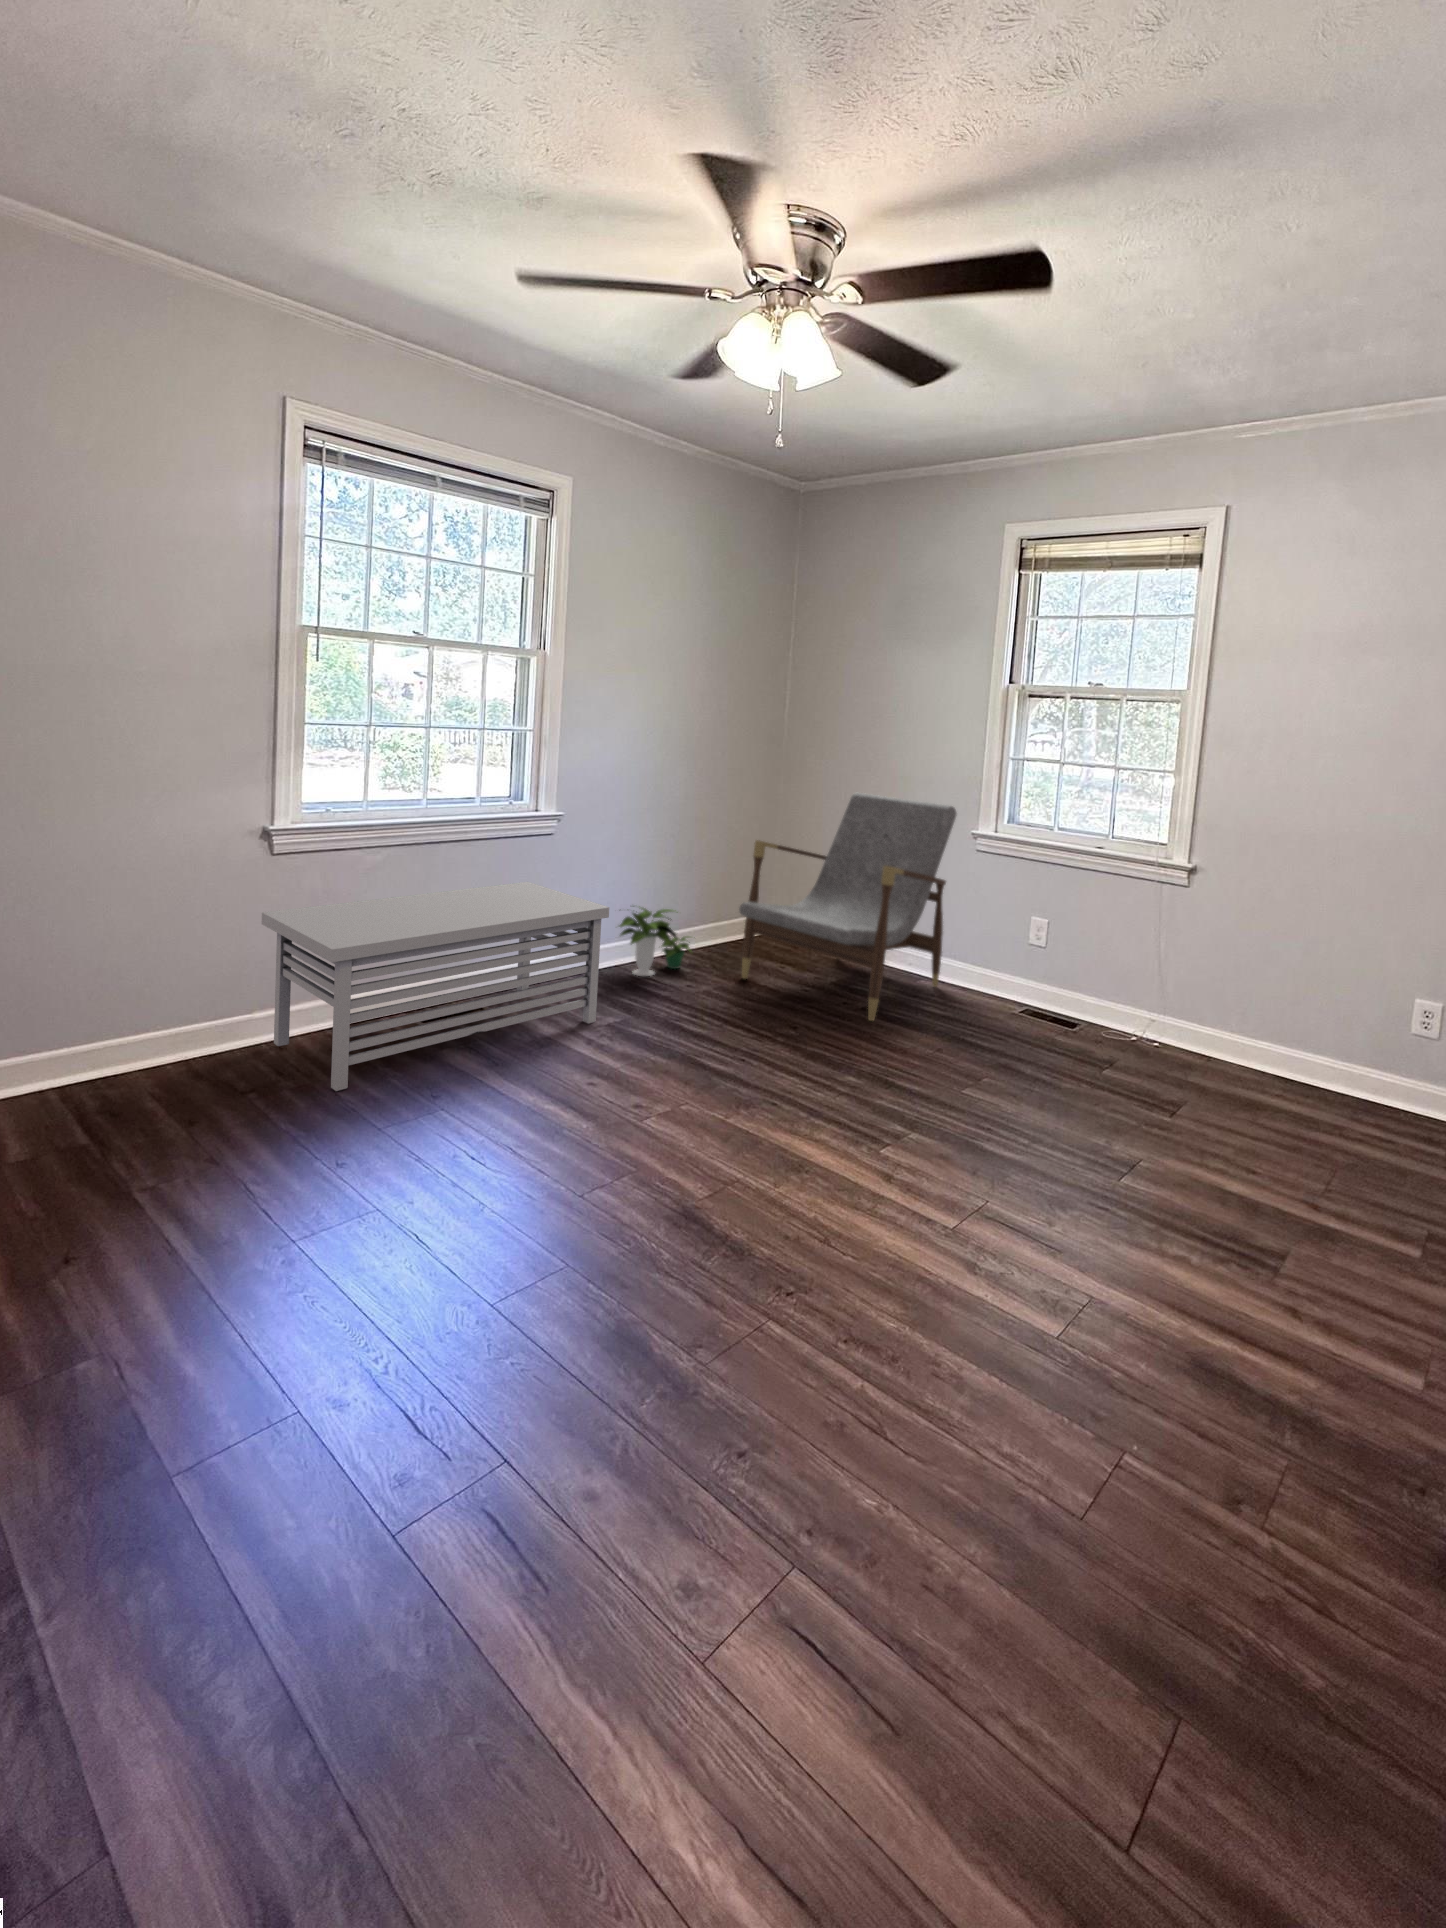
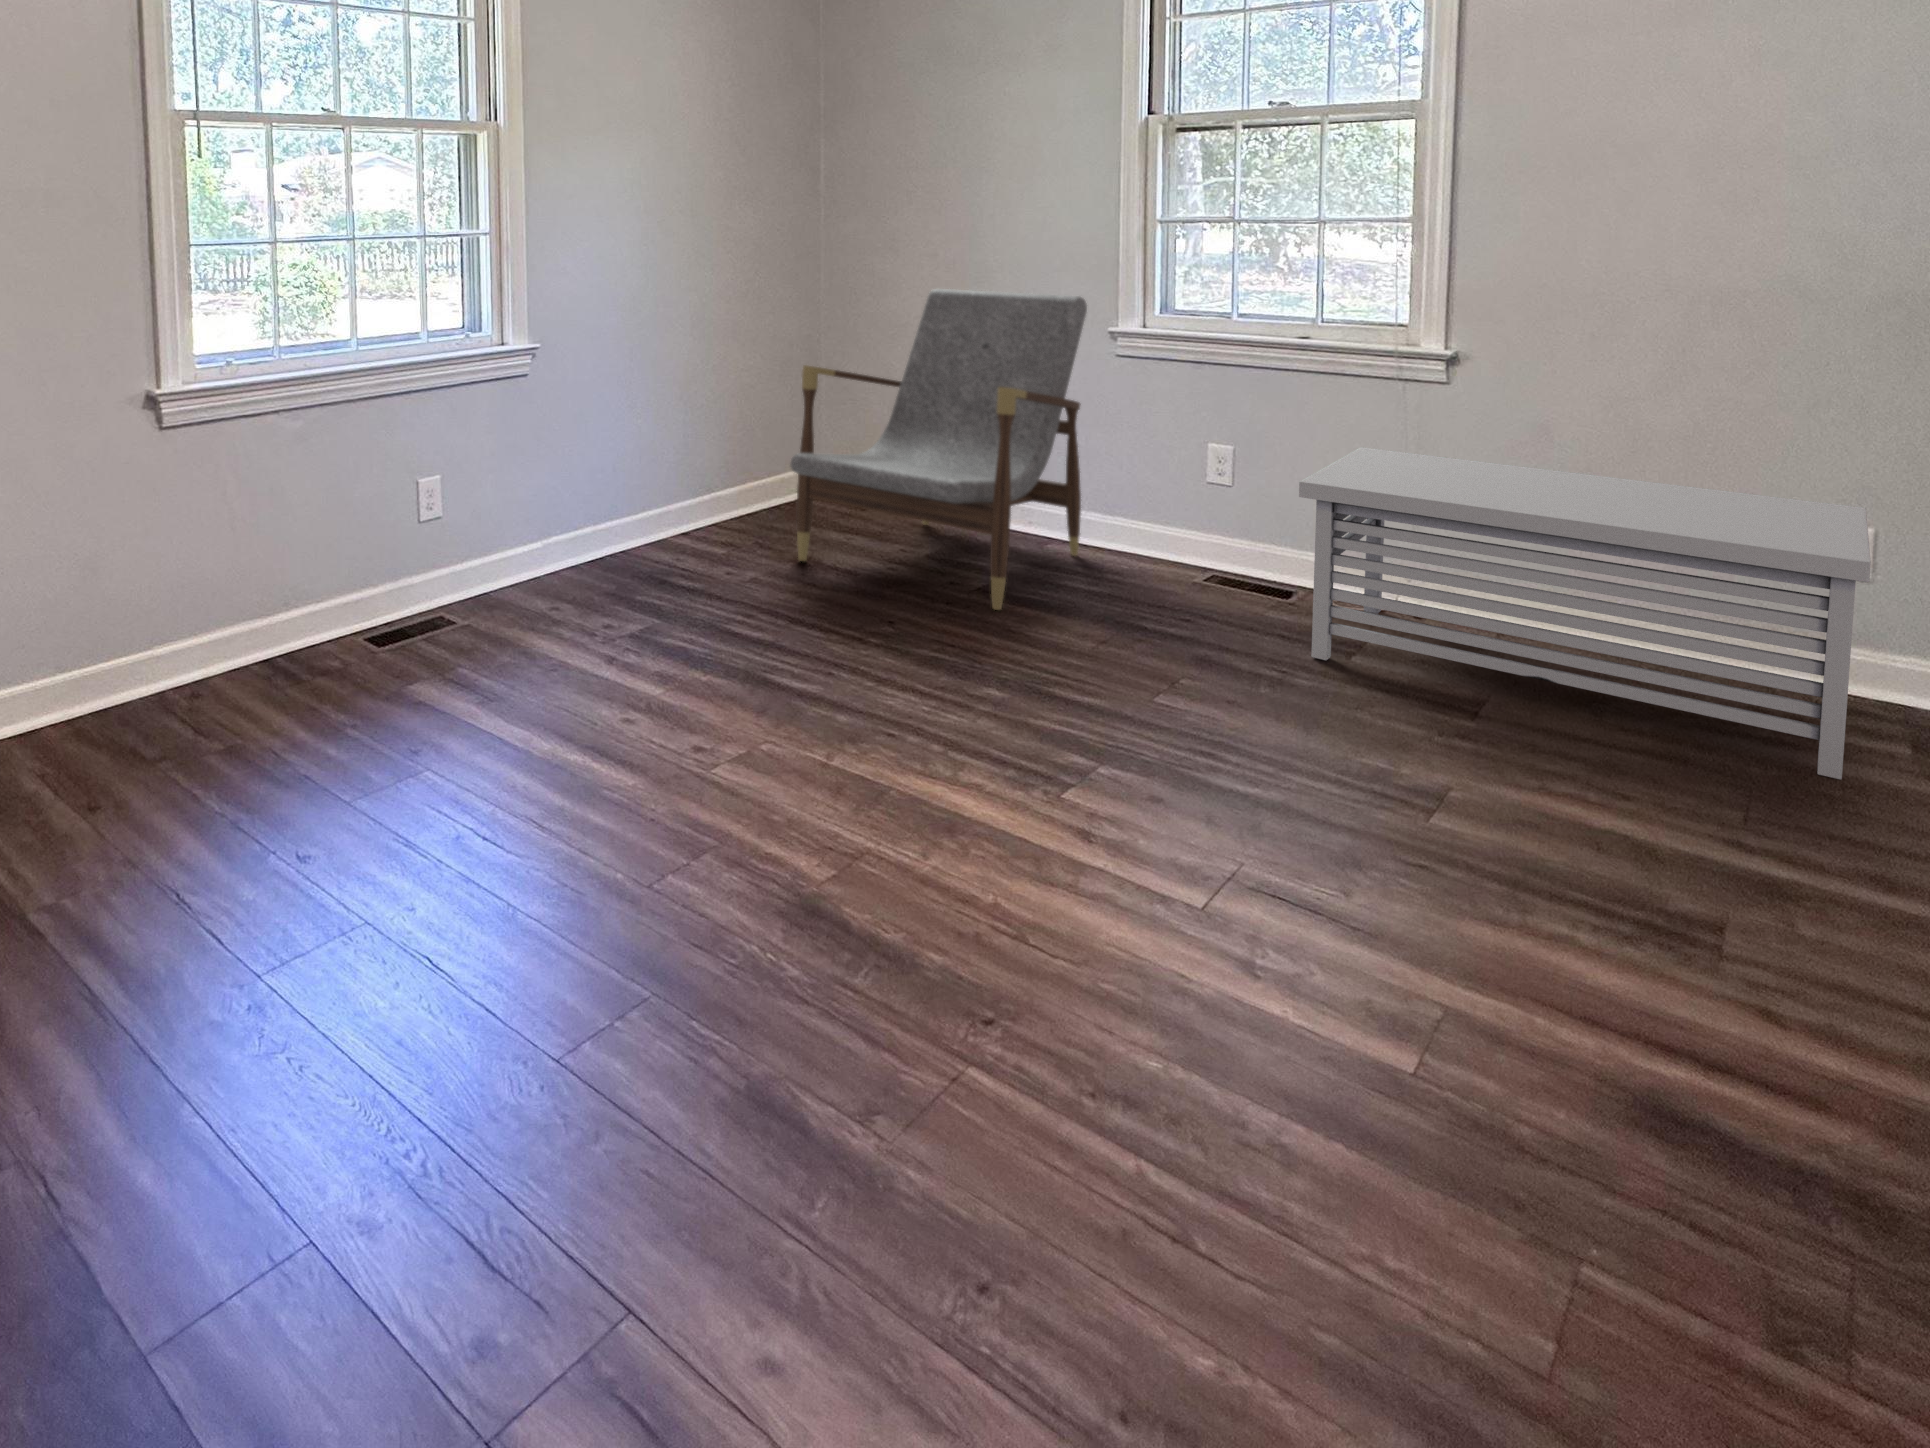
storage bench: present [262,882,609,1091] -> present [1299,447,1871,780]
potted plant: present [619,906,691,976] -> none [614,469,728,567]

